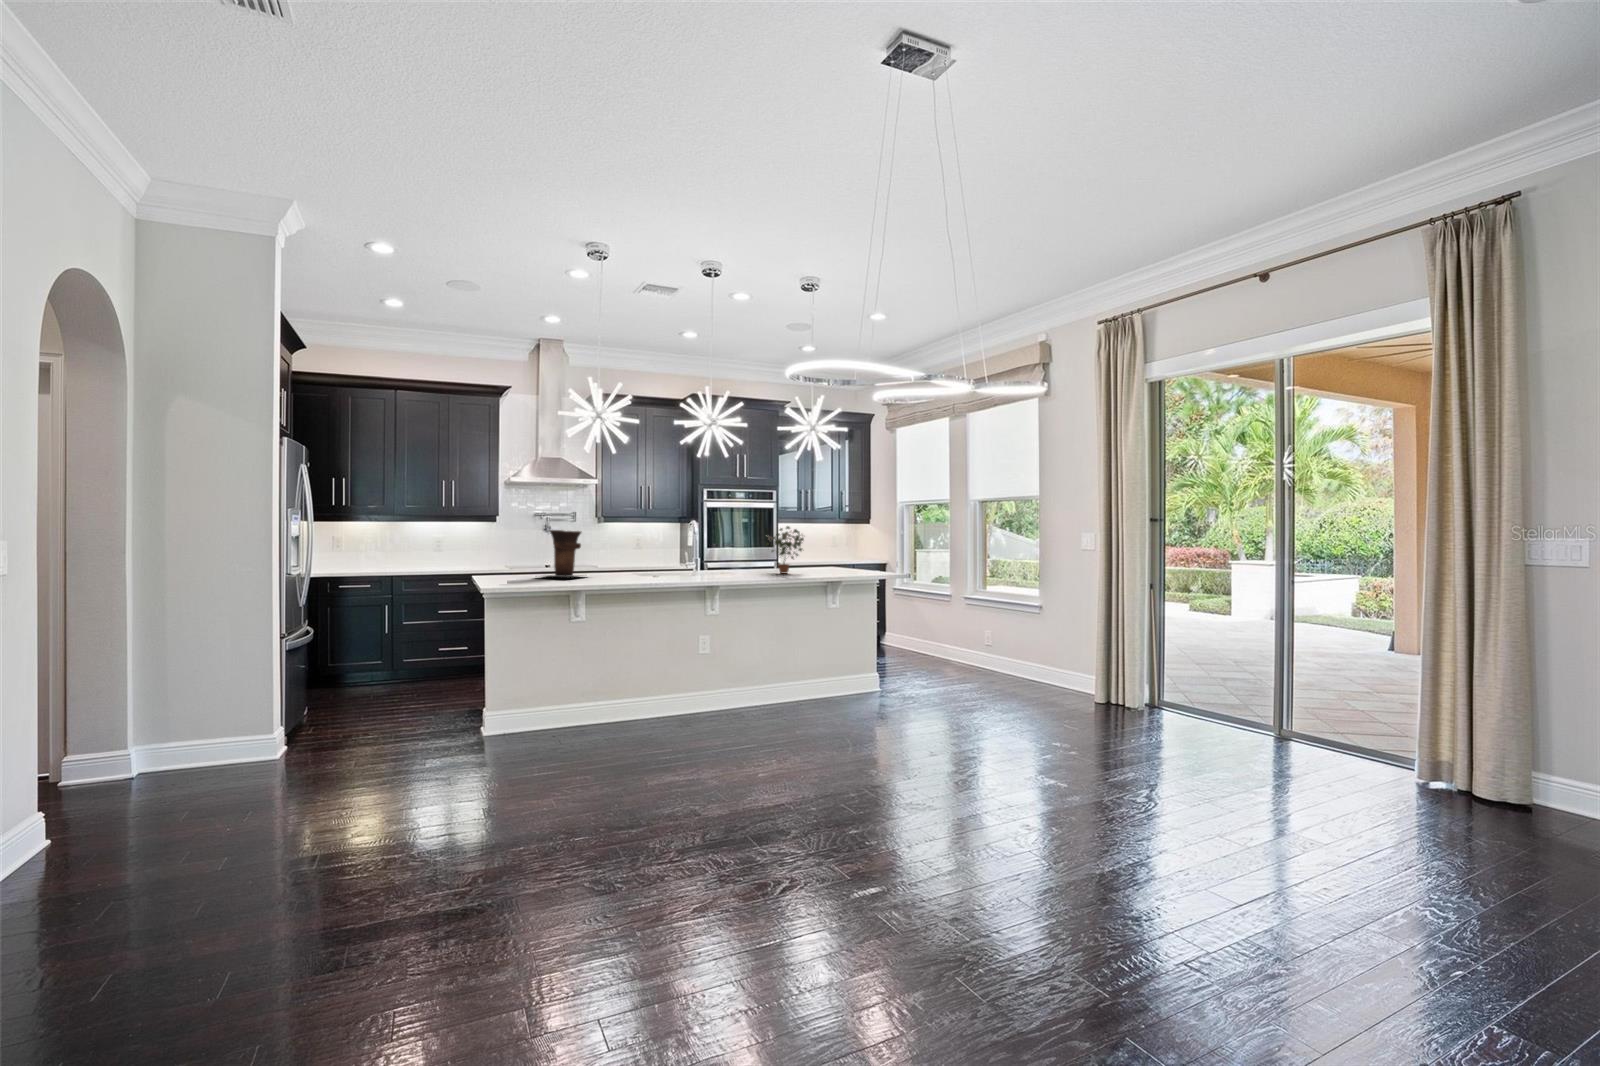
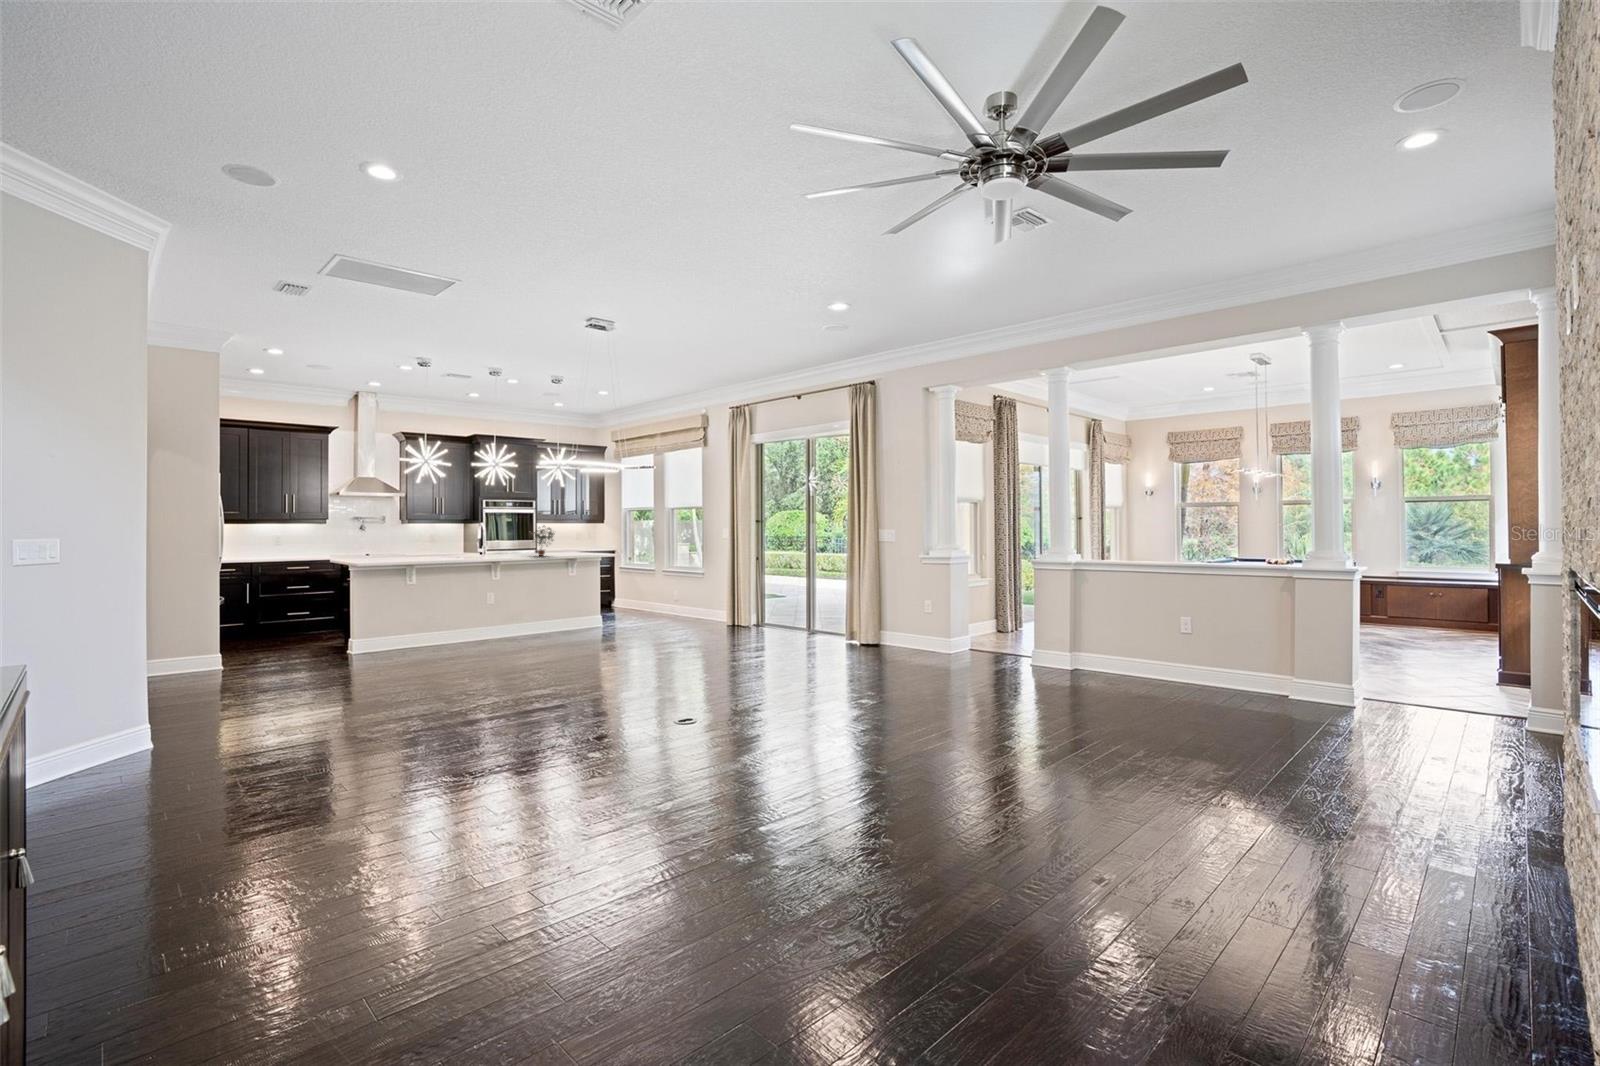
vase: present [546,530,581,577] -> none [369,529,410,559]

